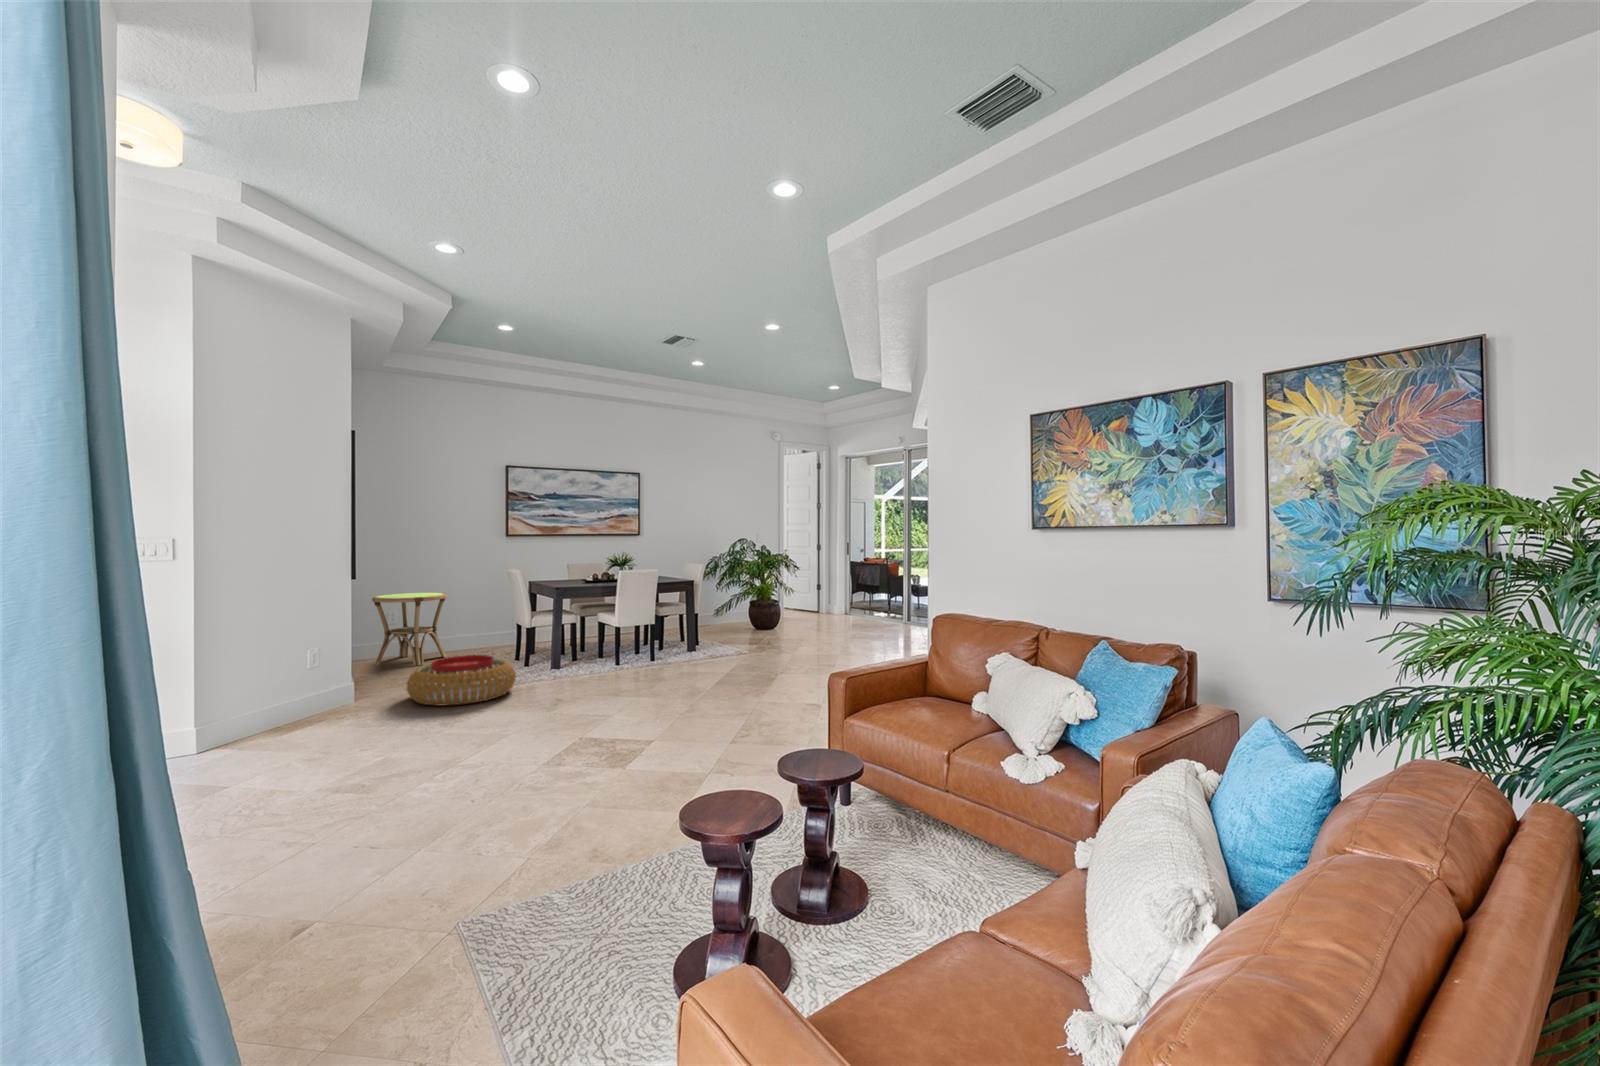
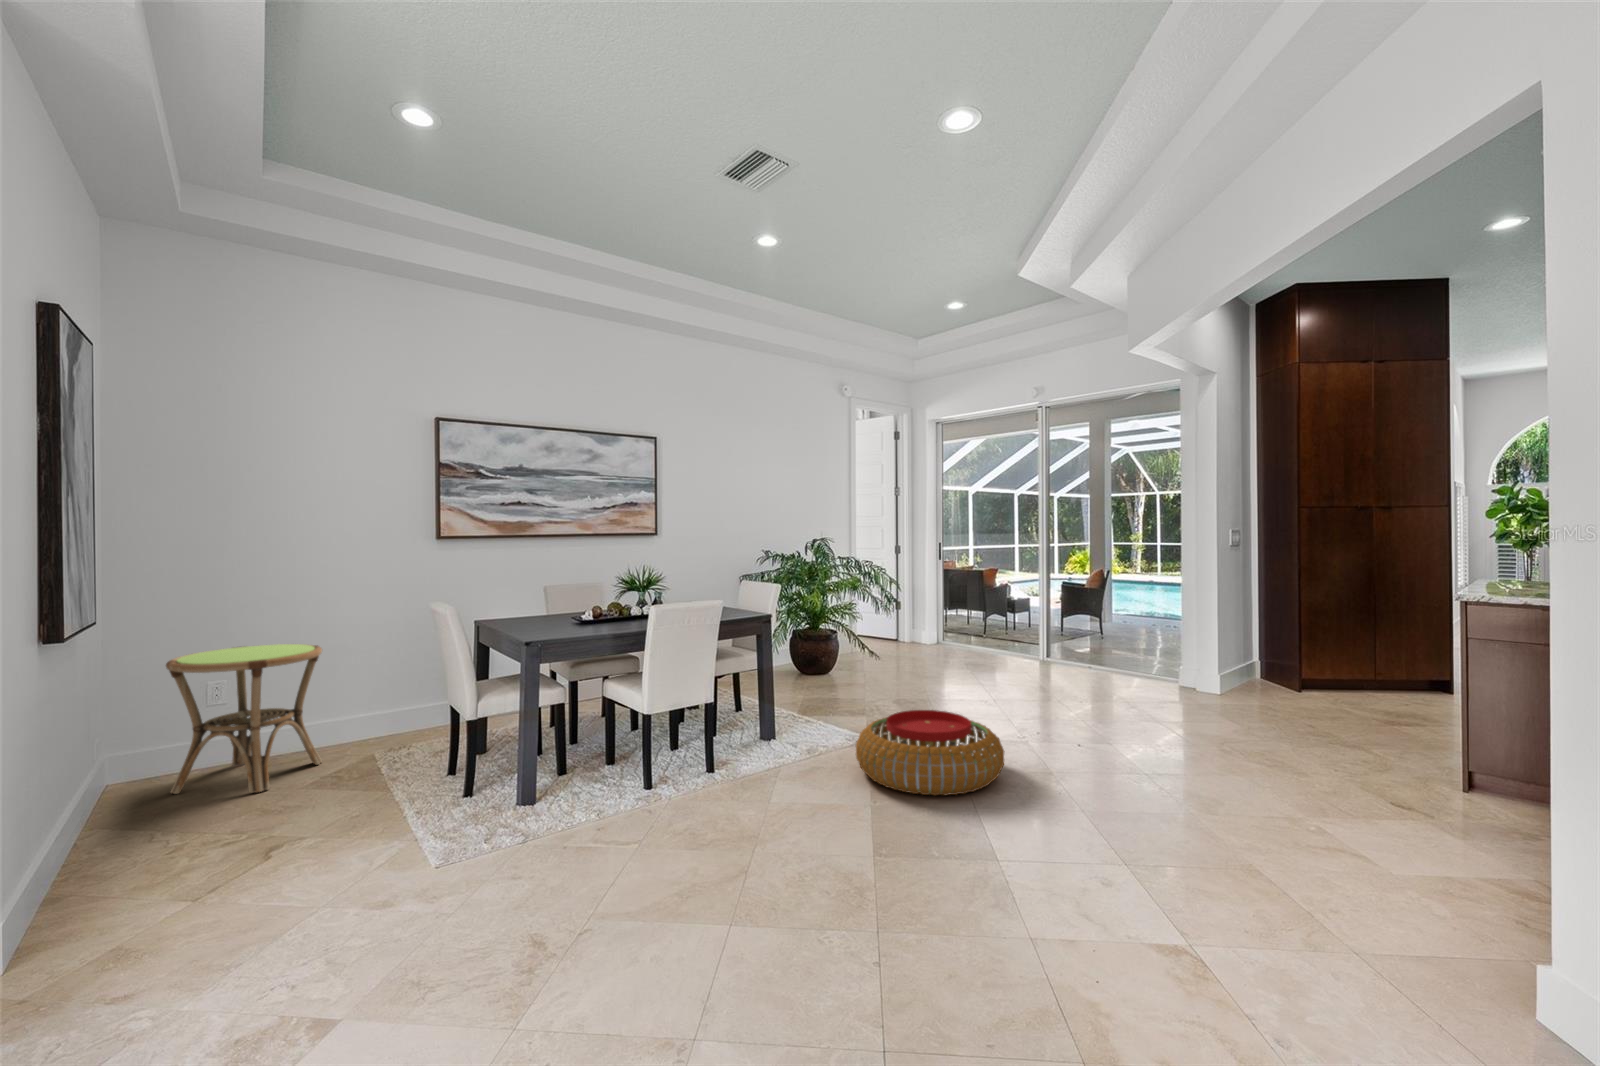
pouf: present [406,655,516,706] -> present [856,710,1004,795]

